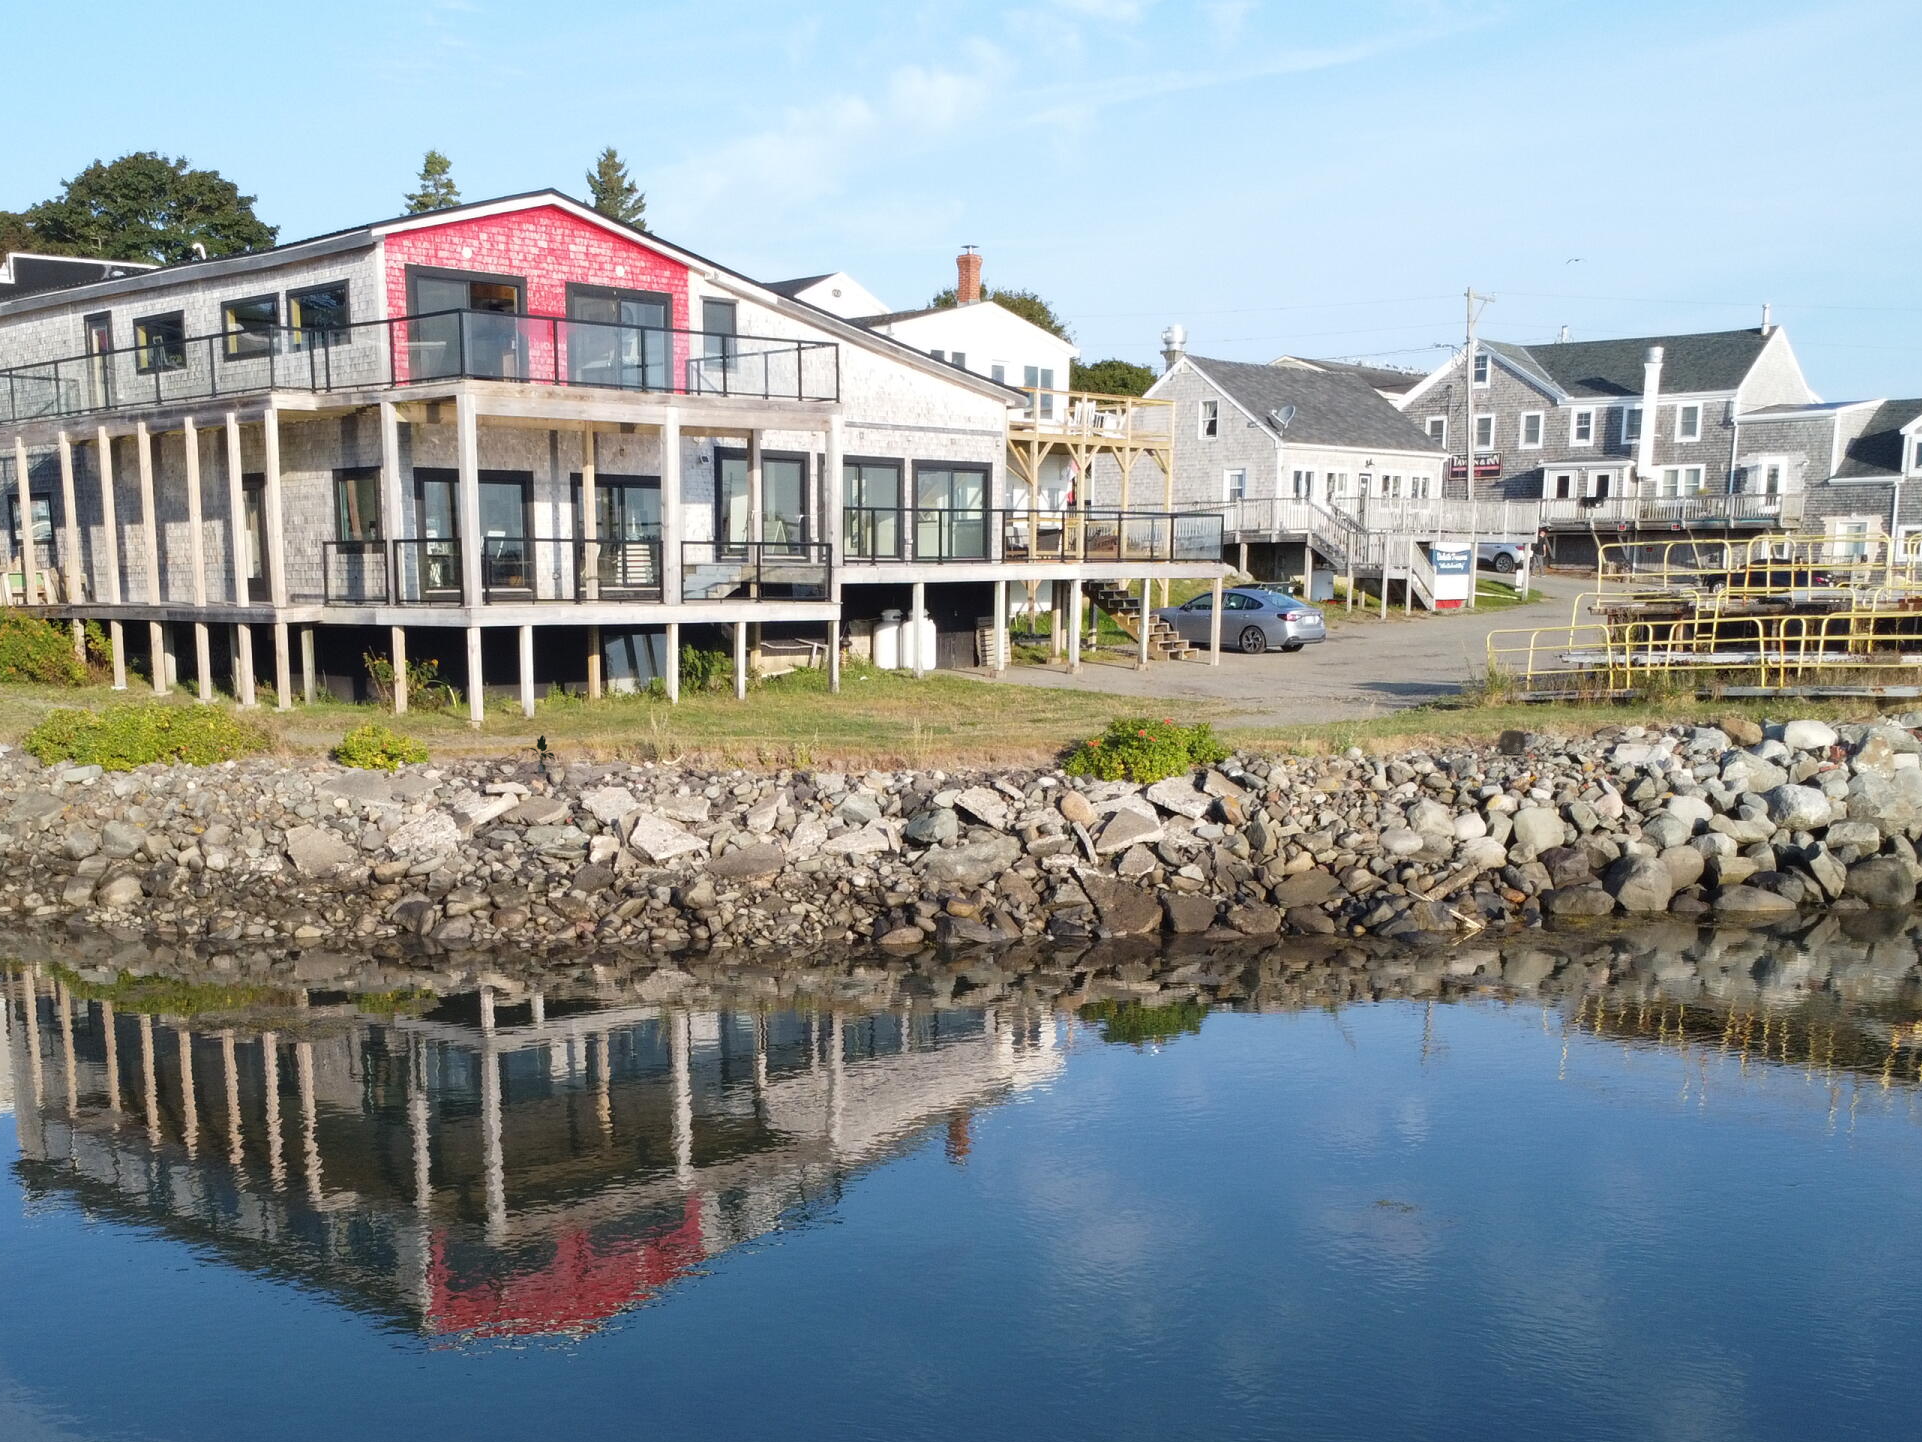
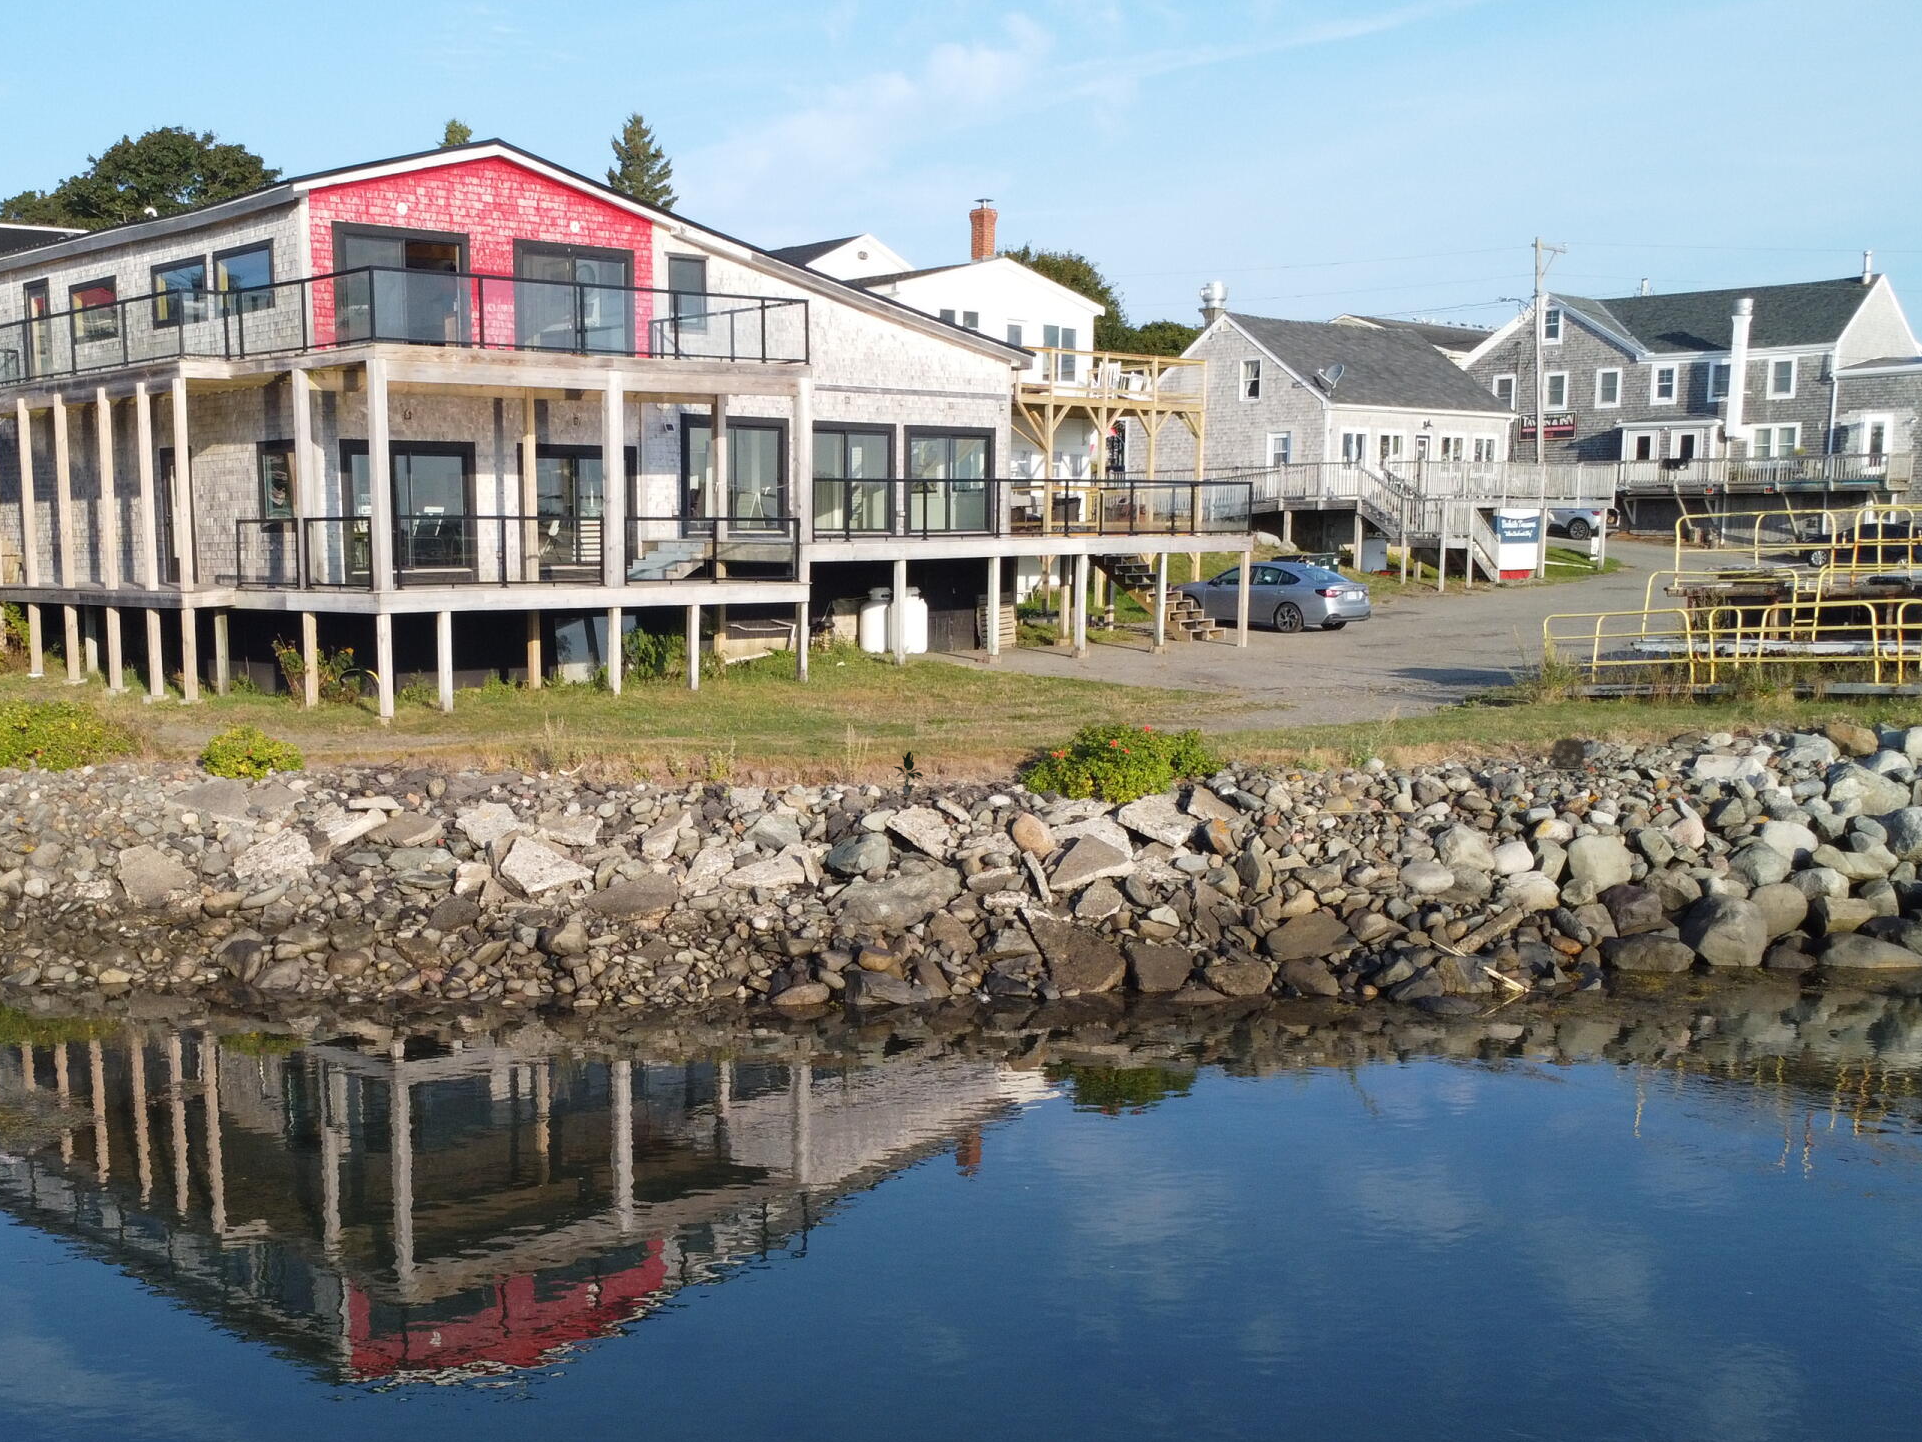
potted plant: present [529,735,556,773] -> present [893,752,924,795]

